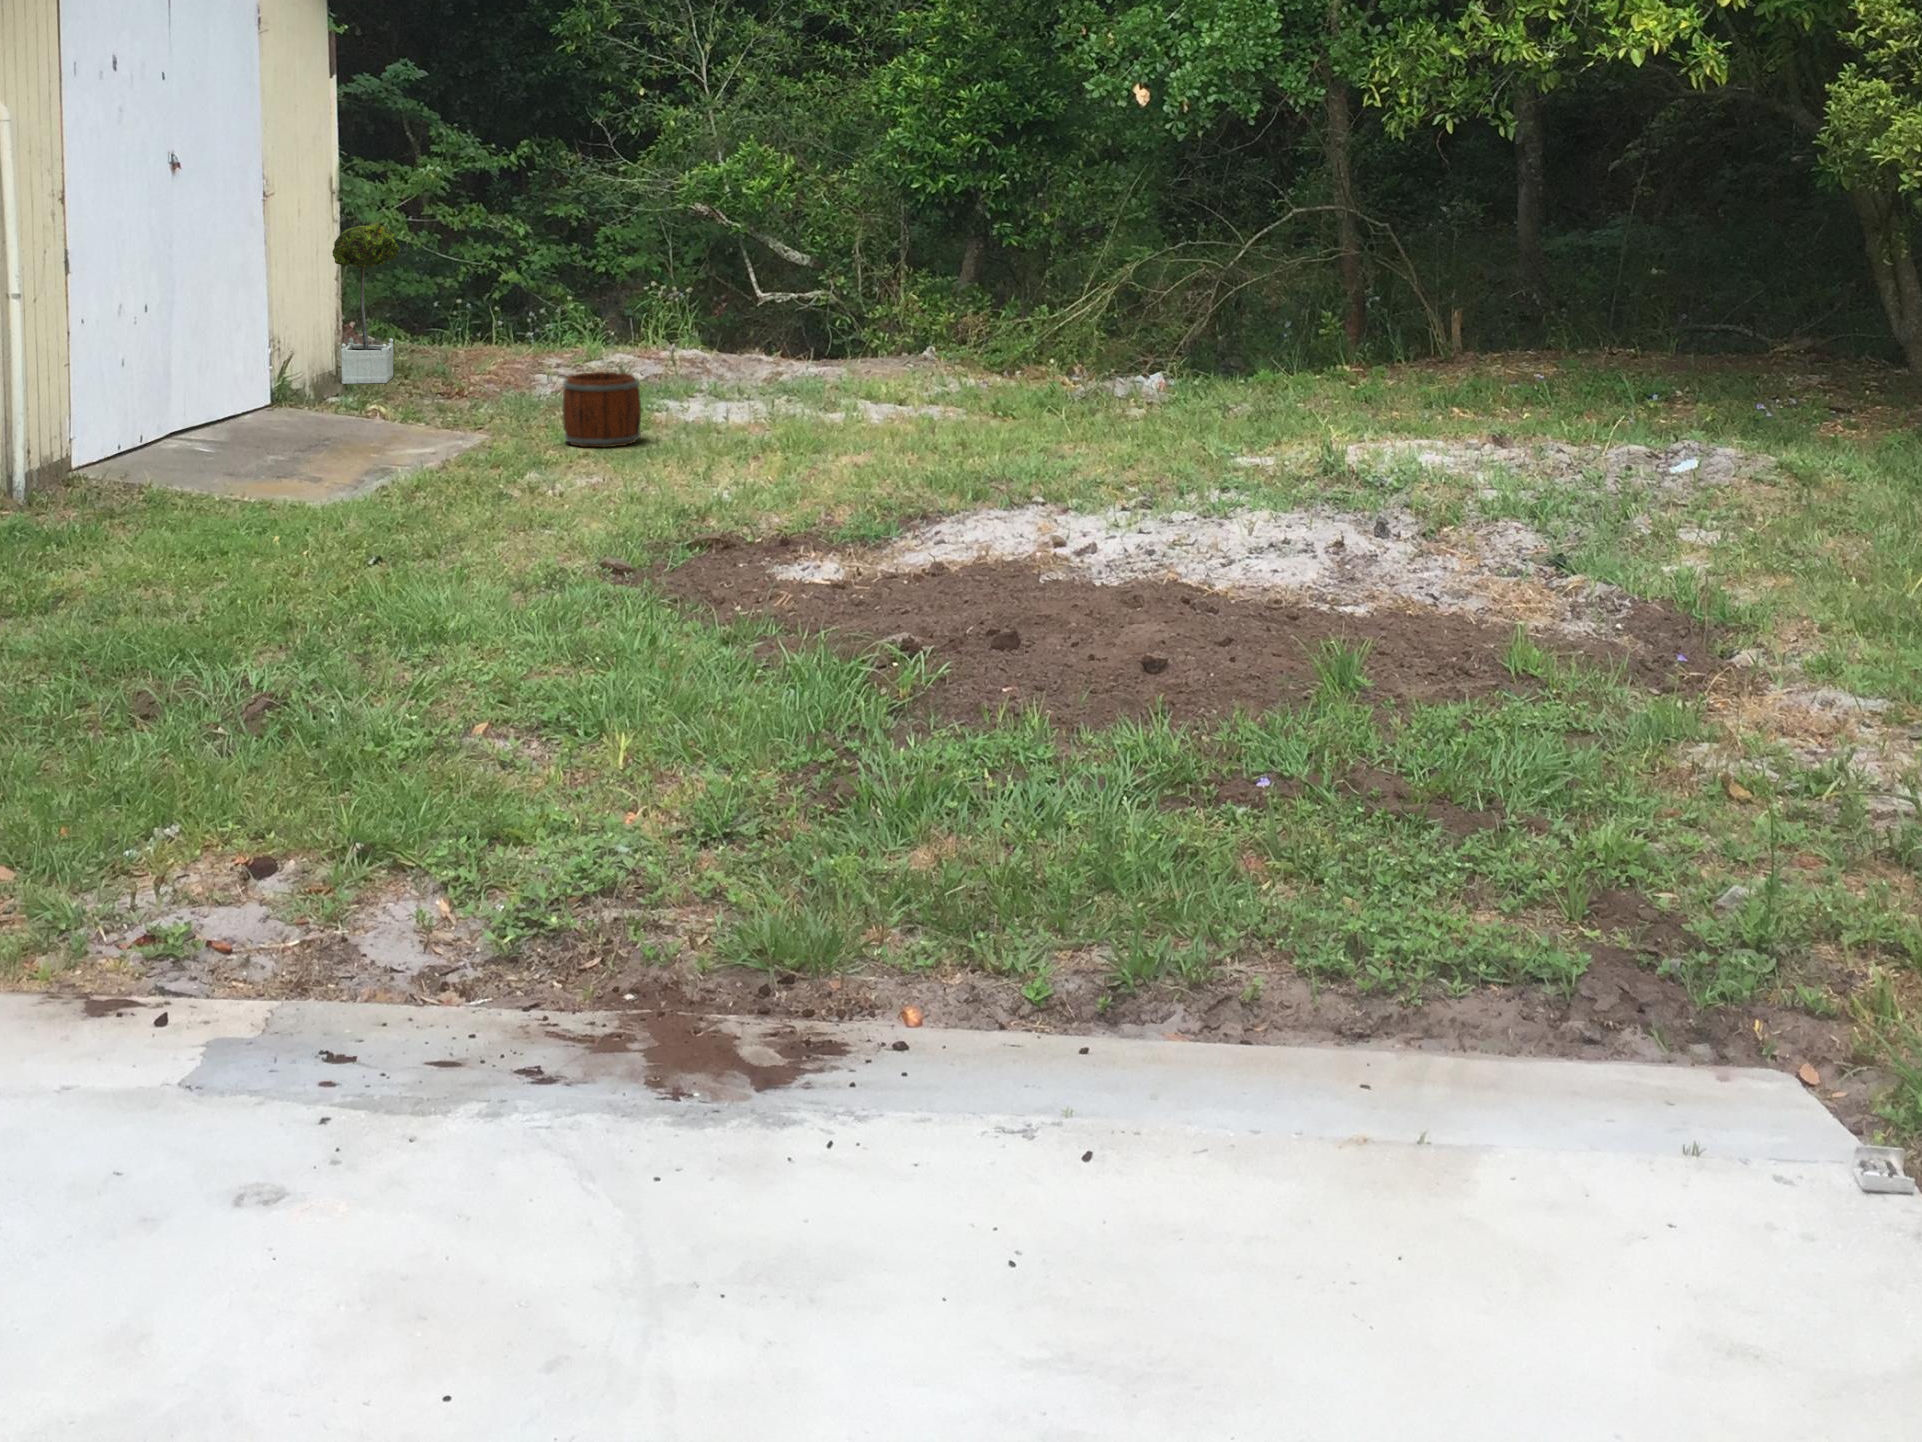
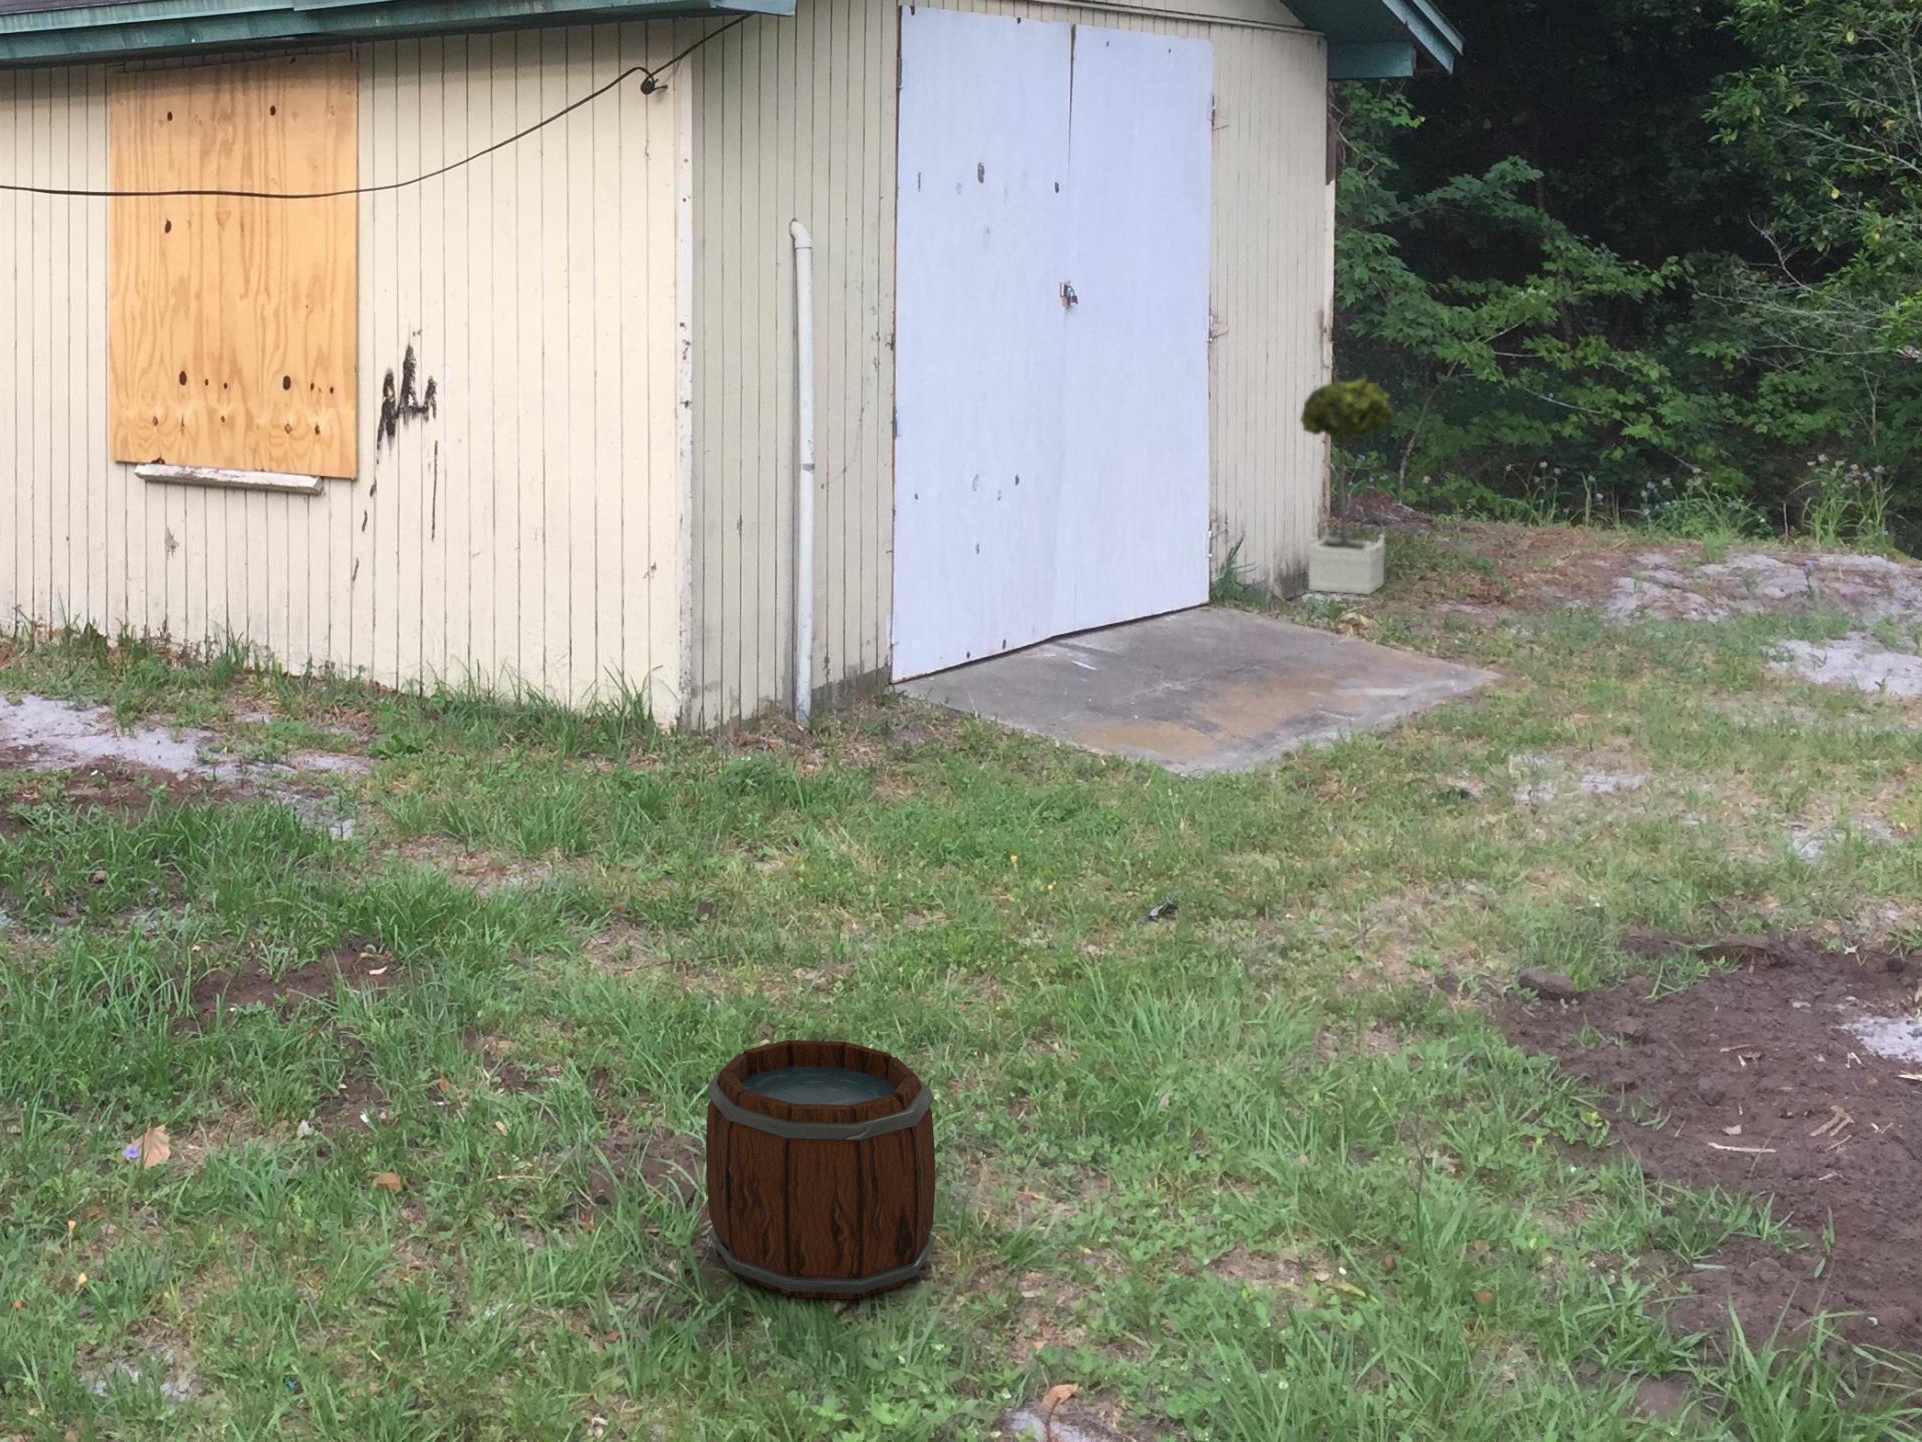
bucket: present [563,372,641,447] -> present [706,1040,936,1299]

